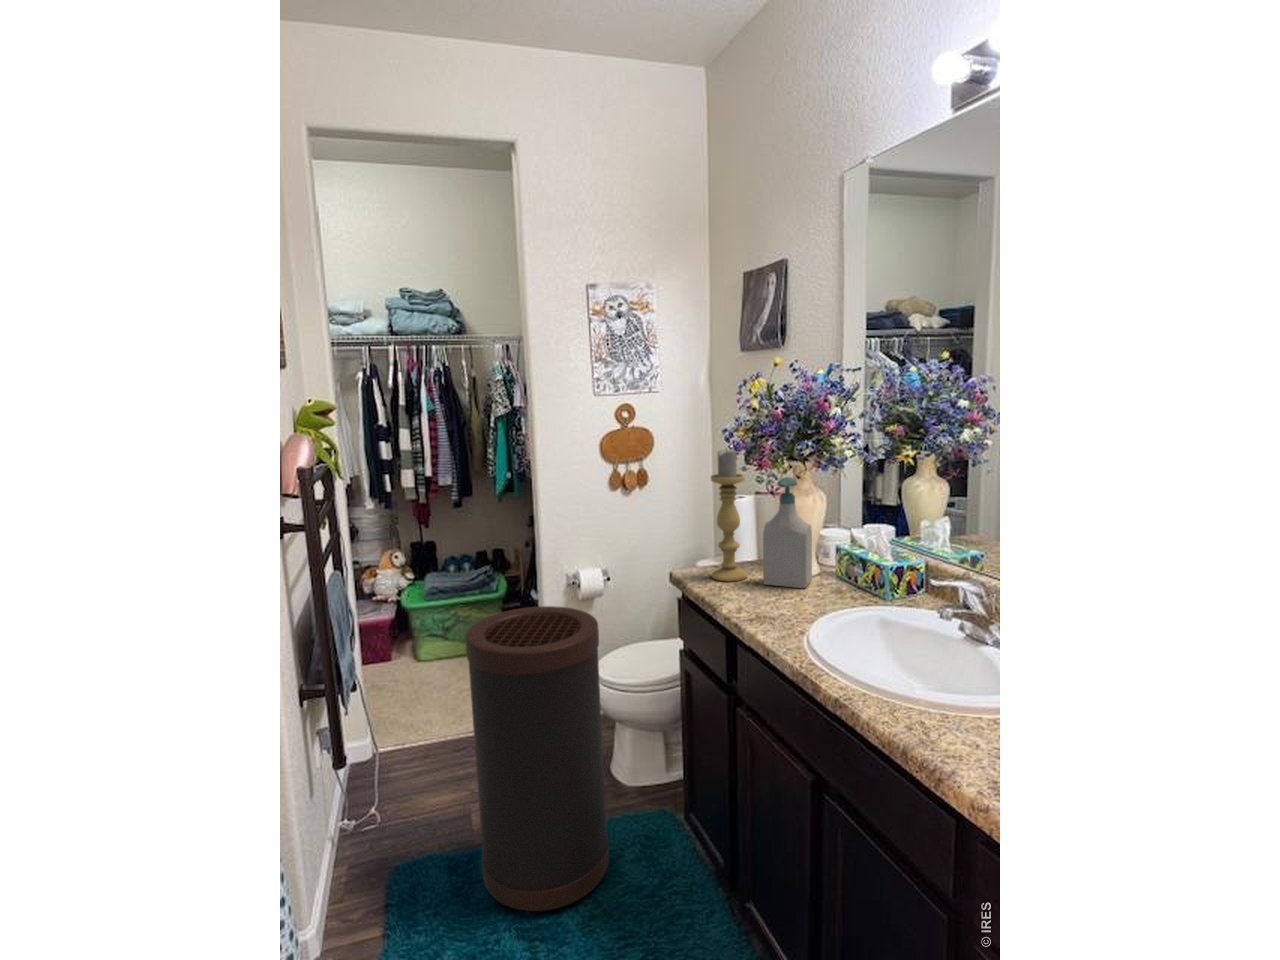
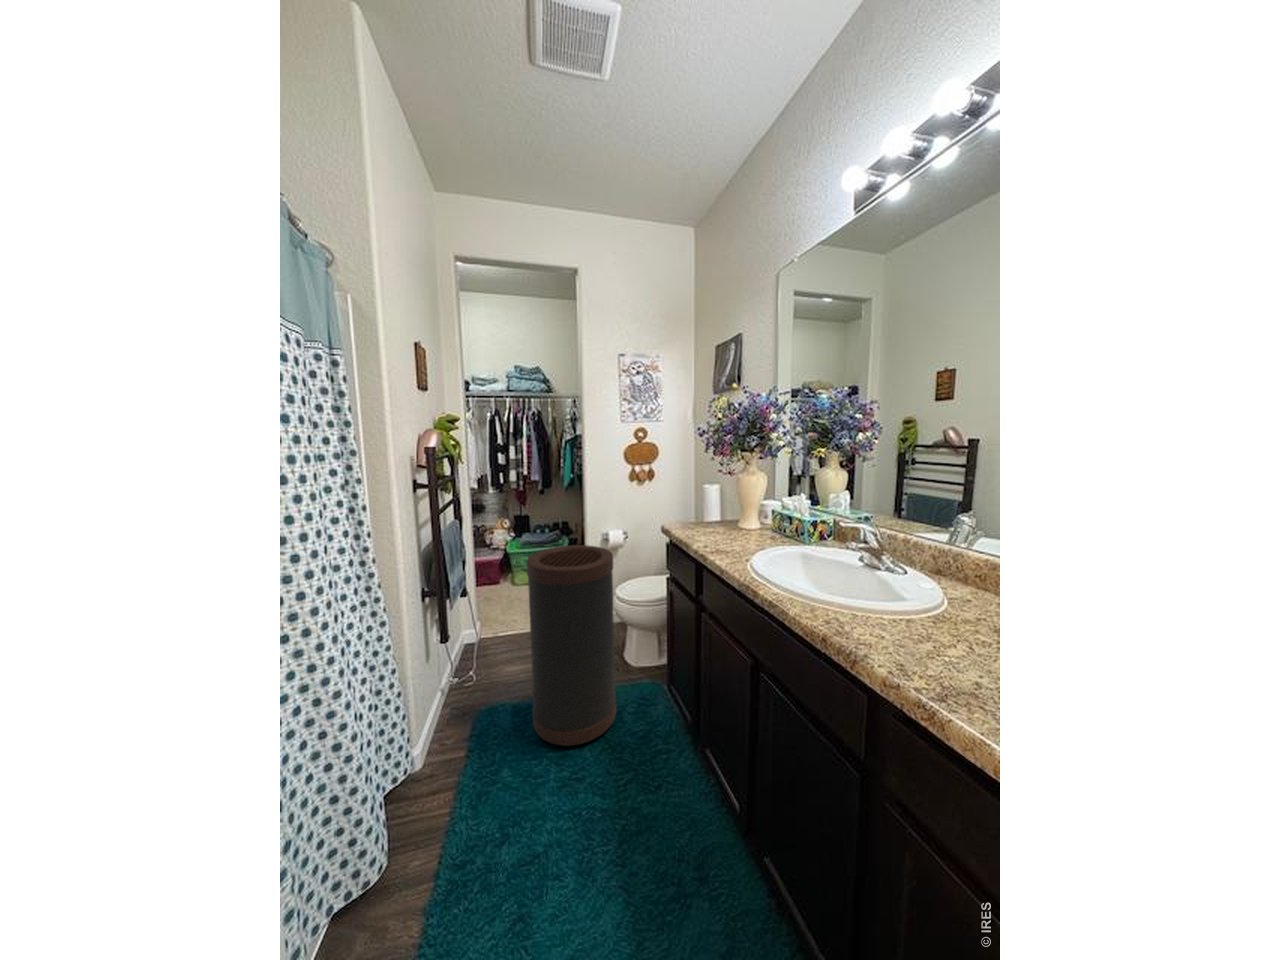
candle holder: present [711,449,747,581] -> none [688,443,711,531]
soap bottle: present [763,477,812,588] -> none [722,462,755,535]

